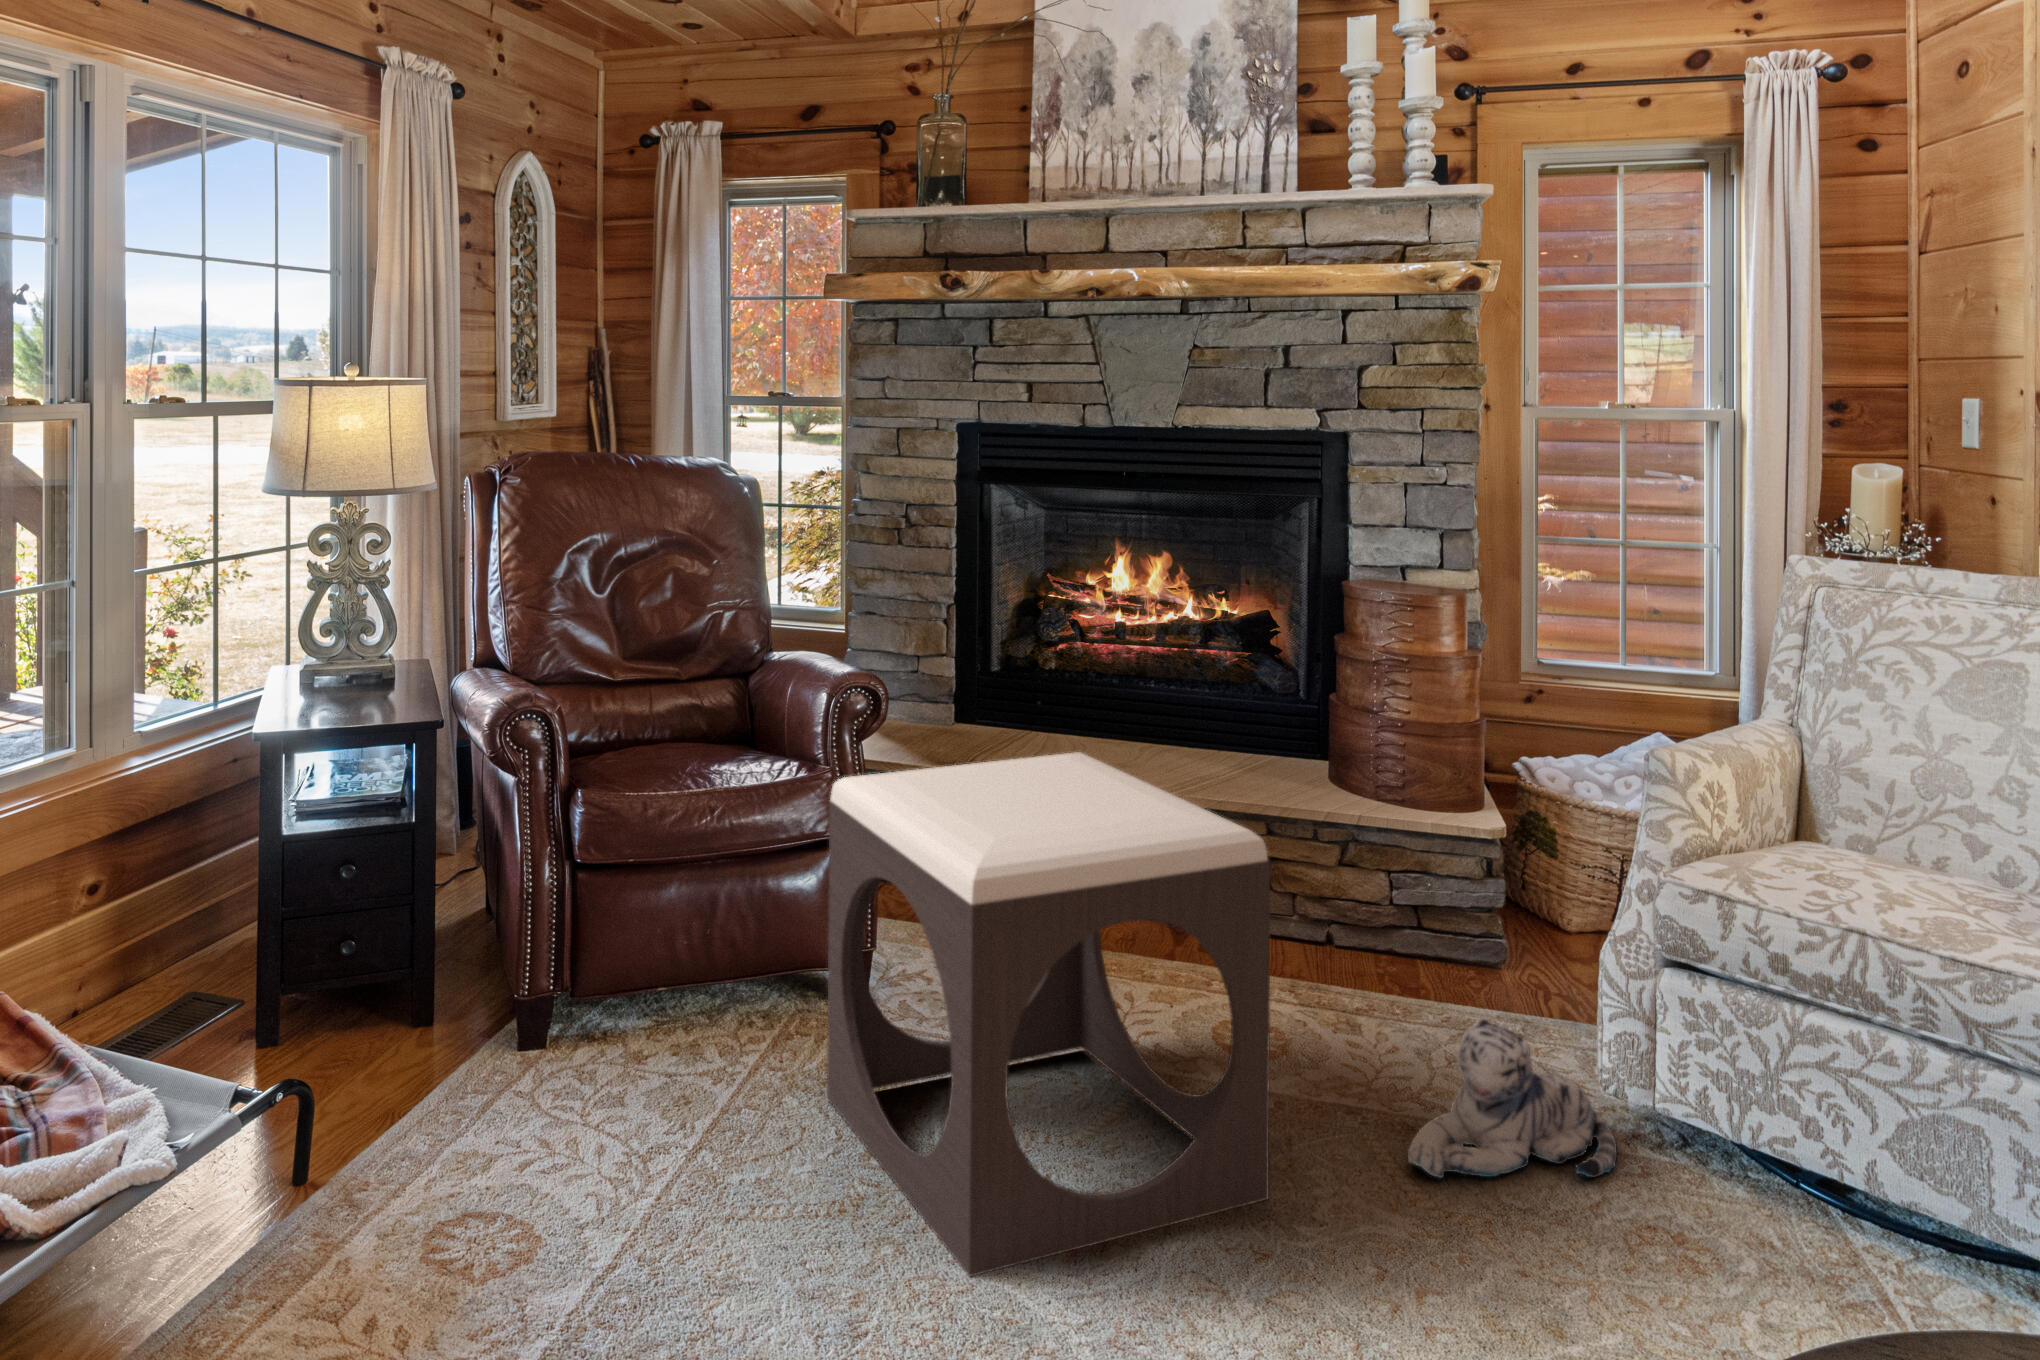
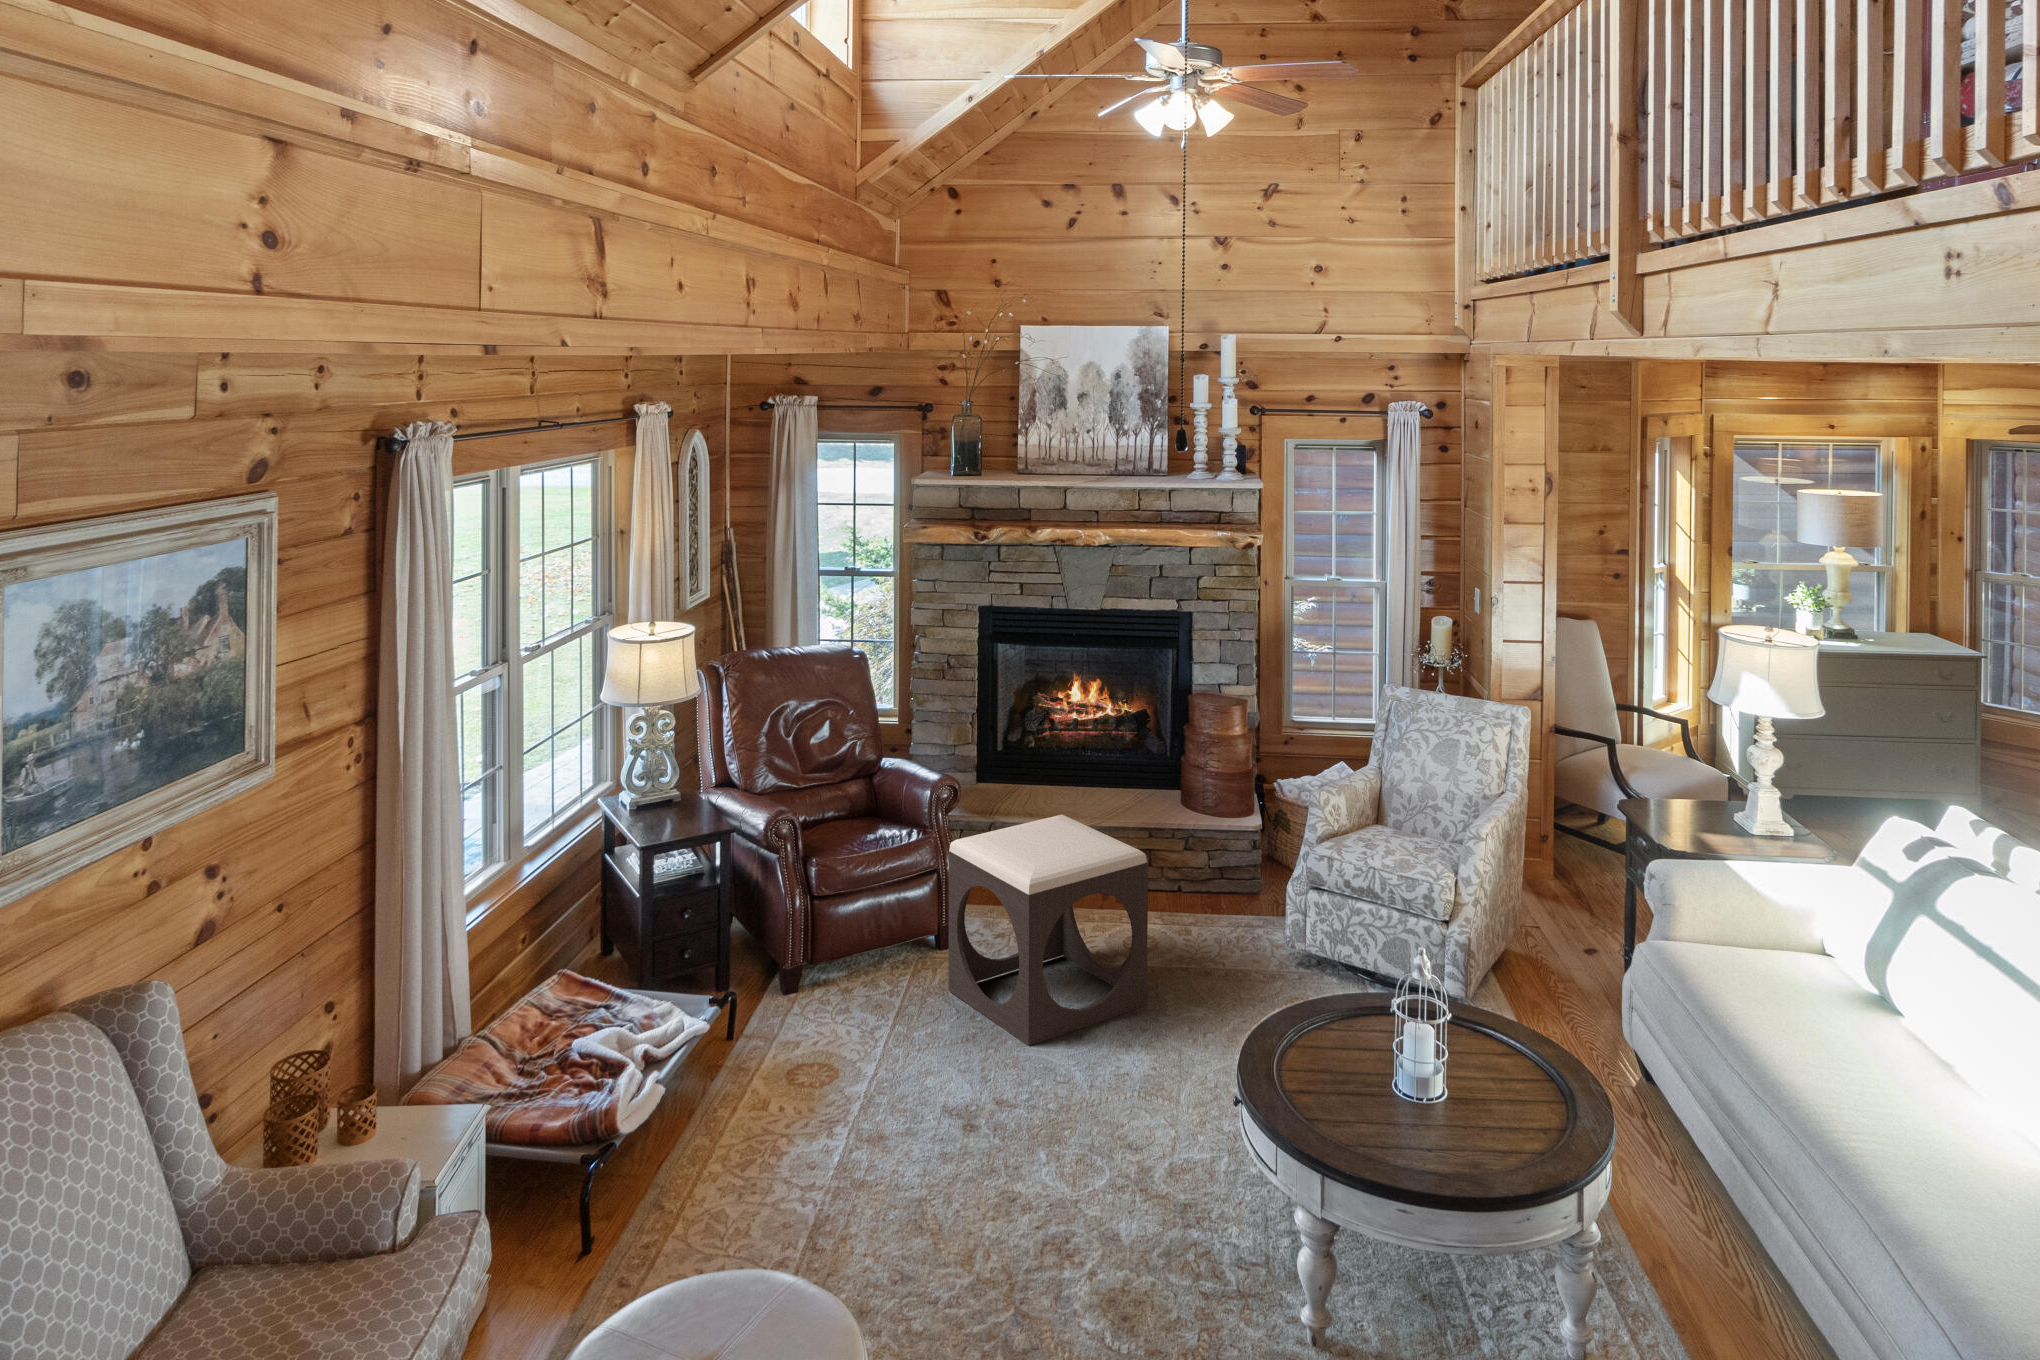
plush toy: present [1407,1018,1617,1178] -> none [1204,920,1291,989]

